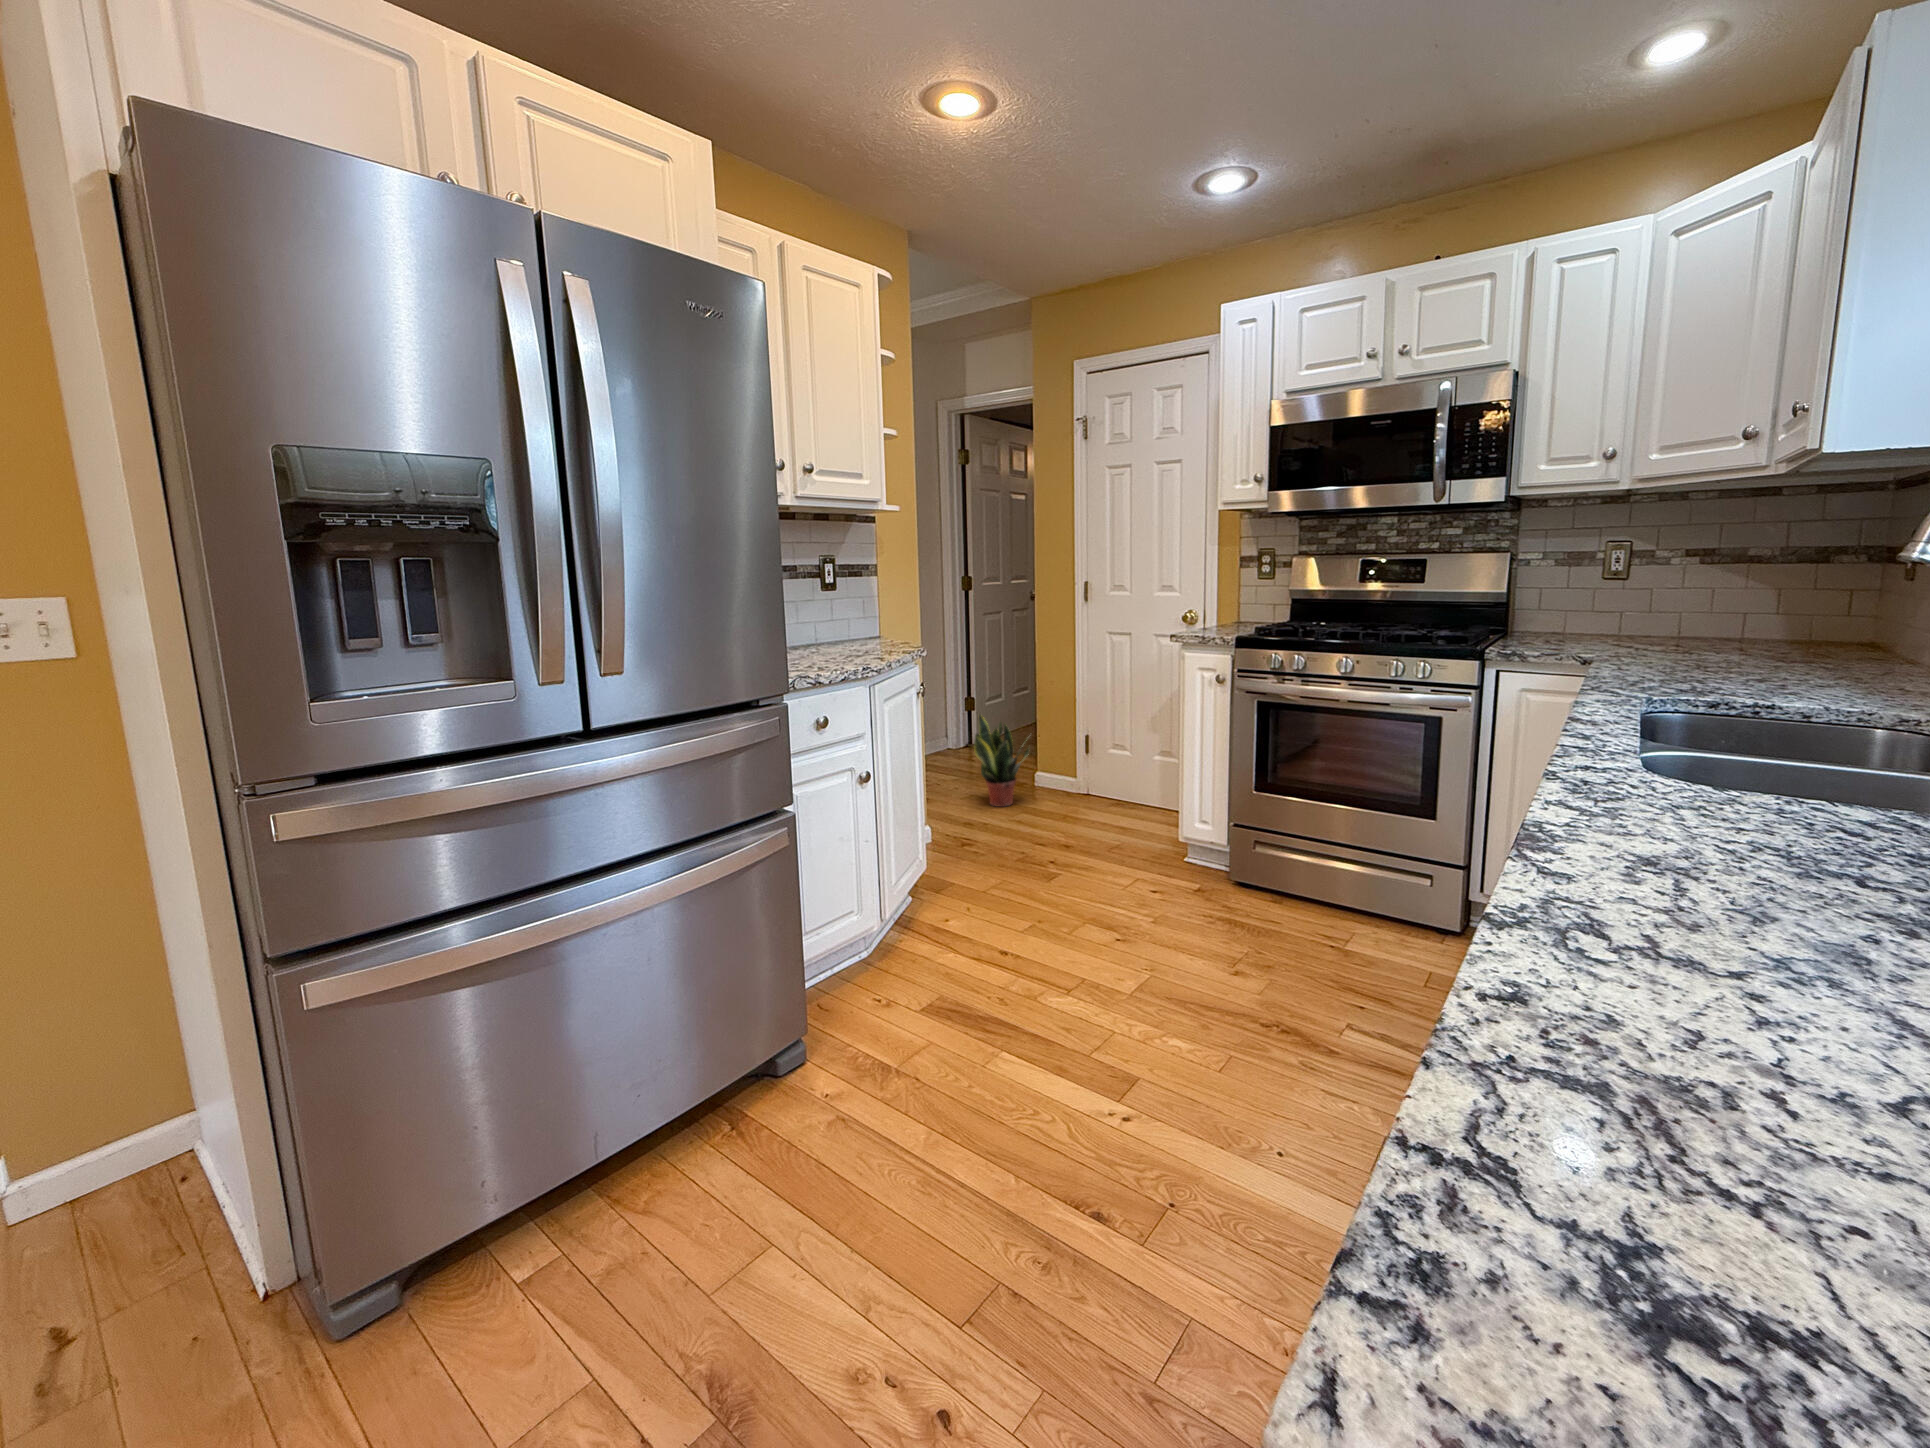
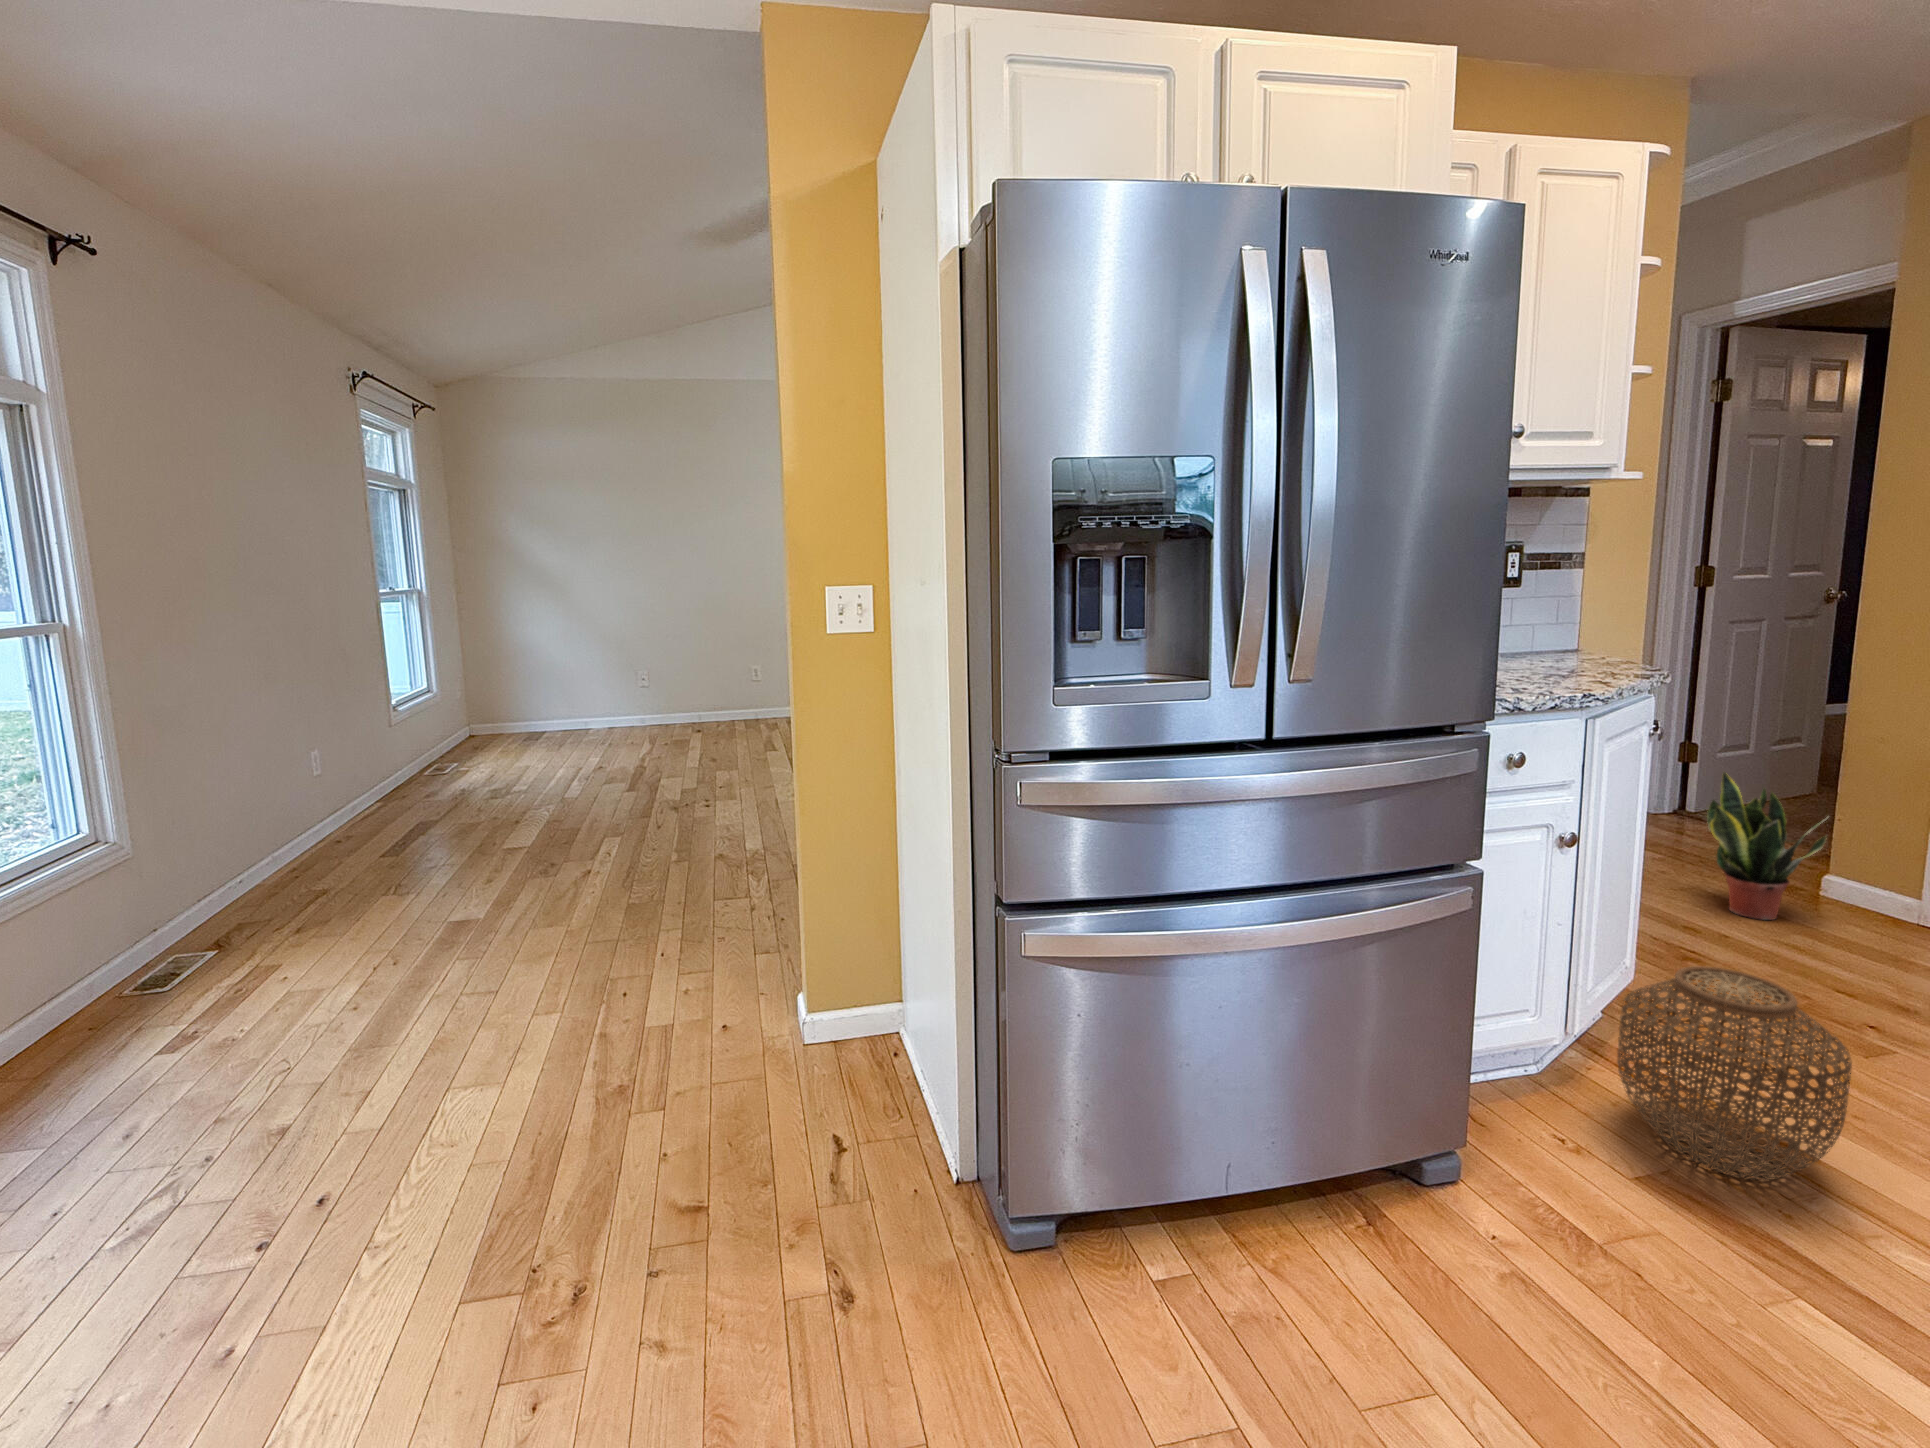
woven basket: none [910,846,1024,983] -> present [1617,966,1852,1180]

